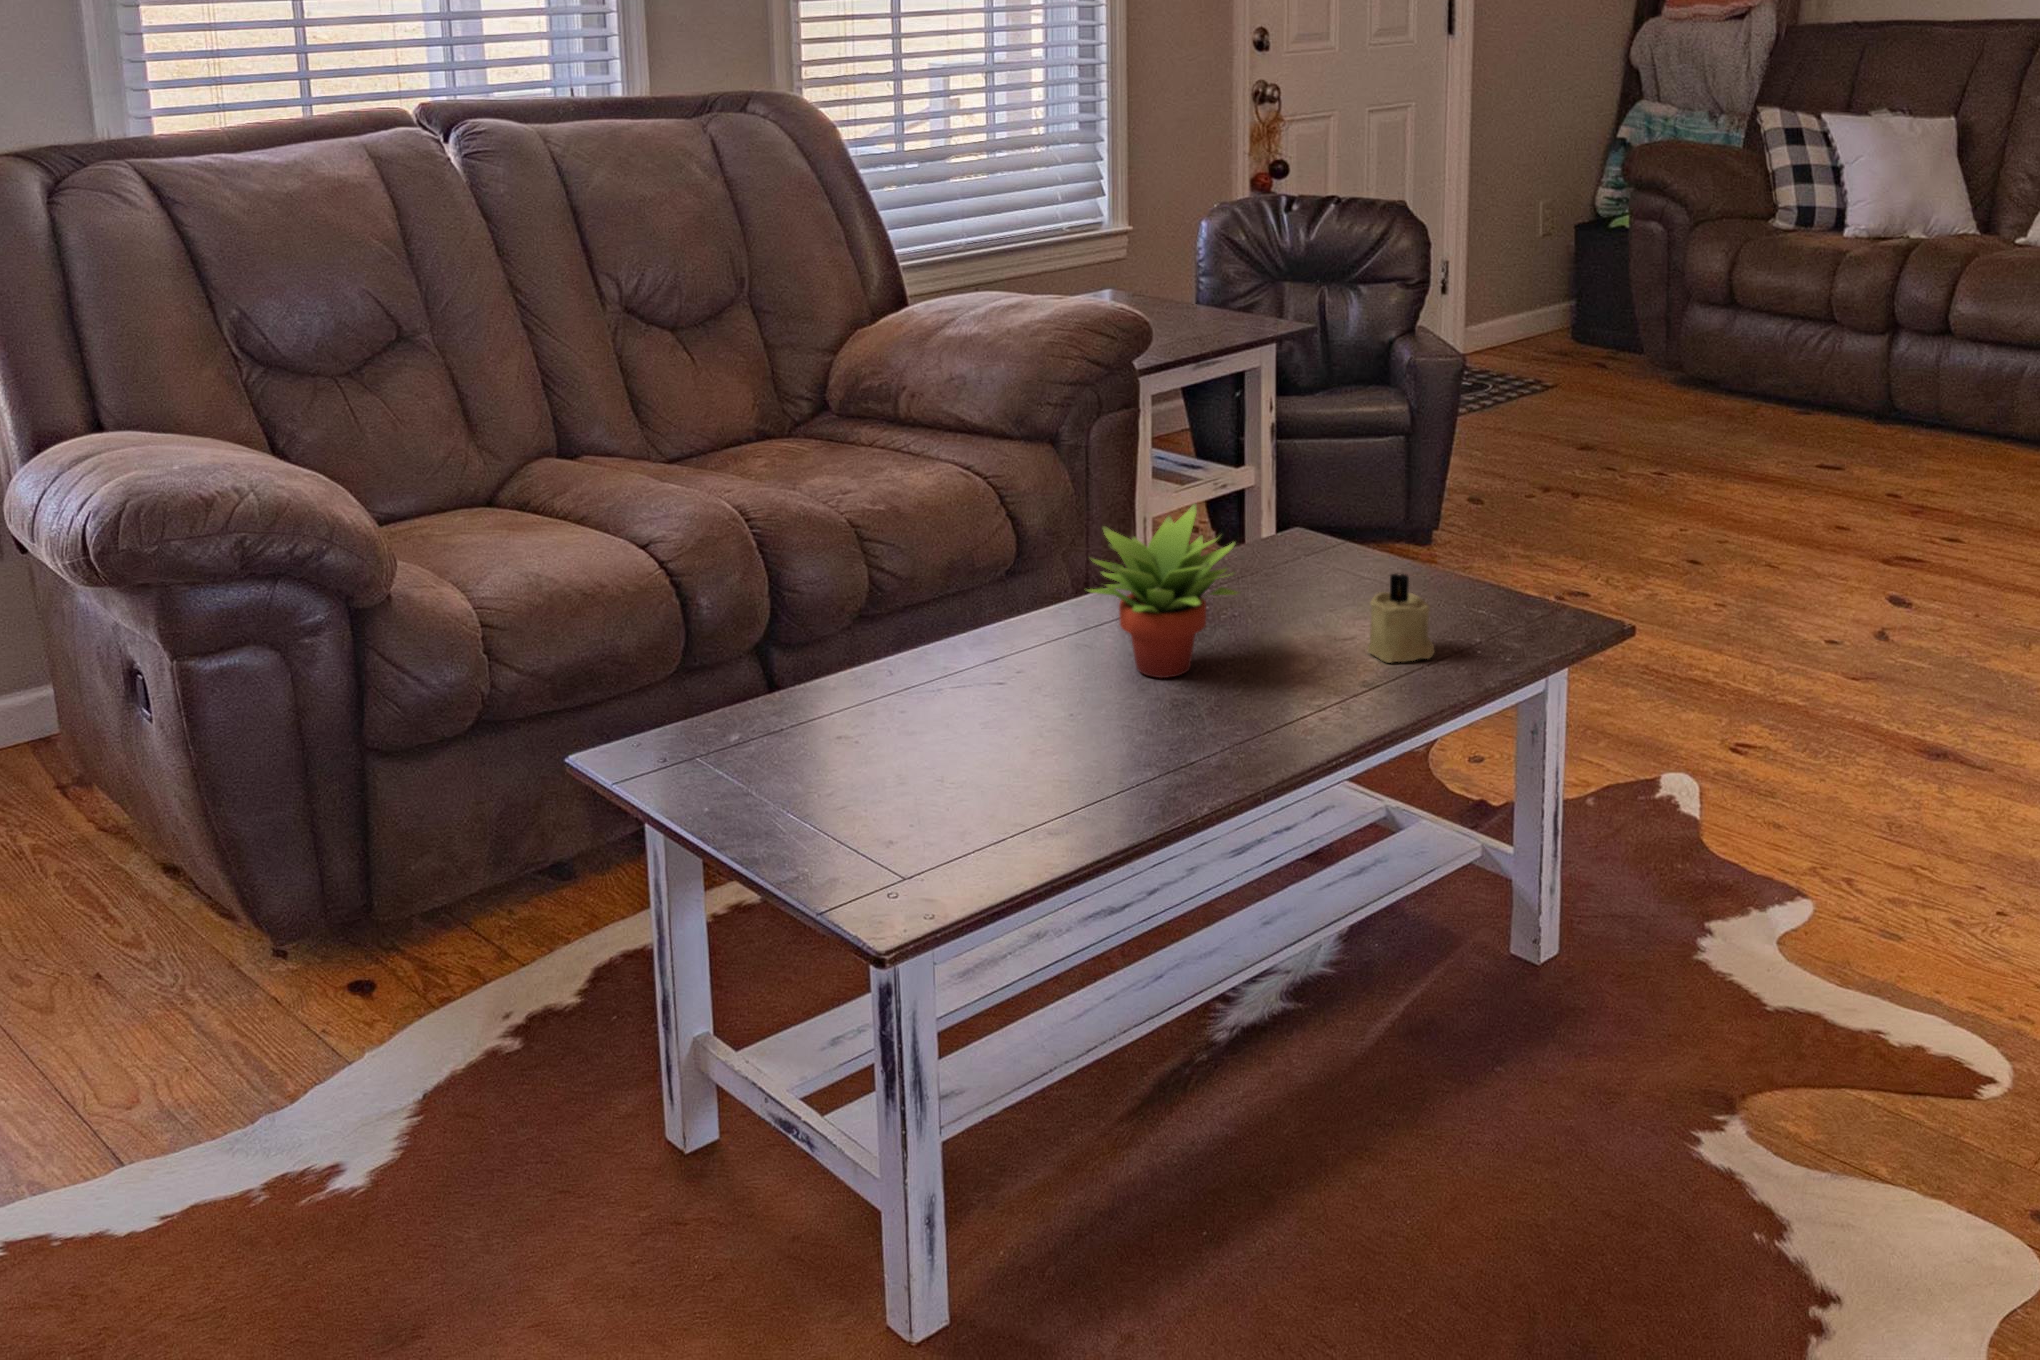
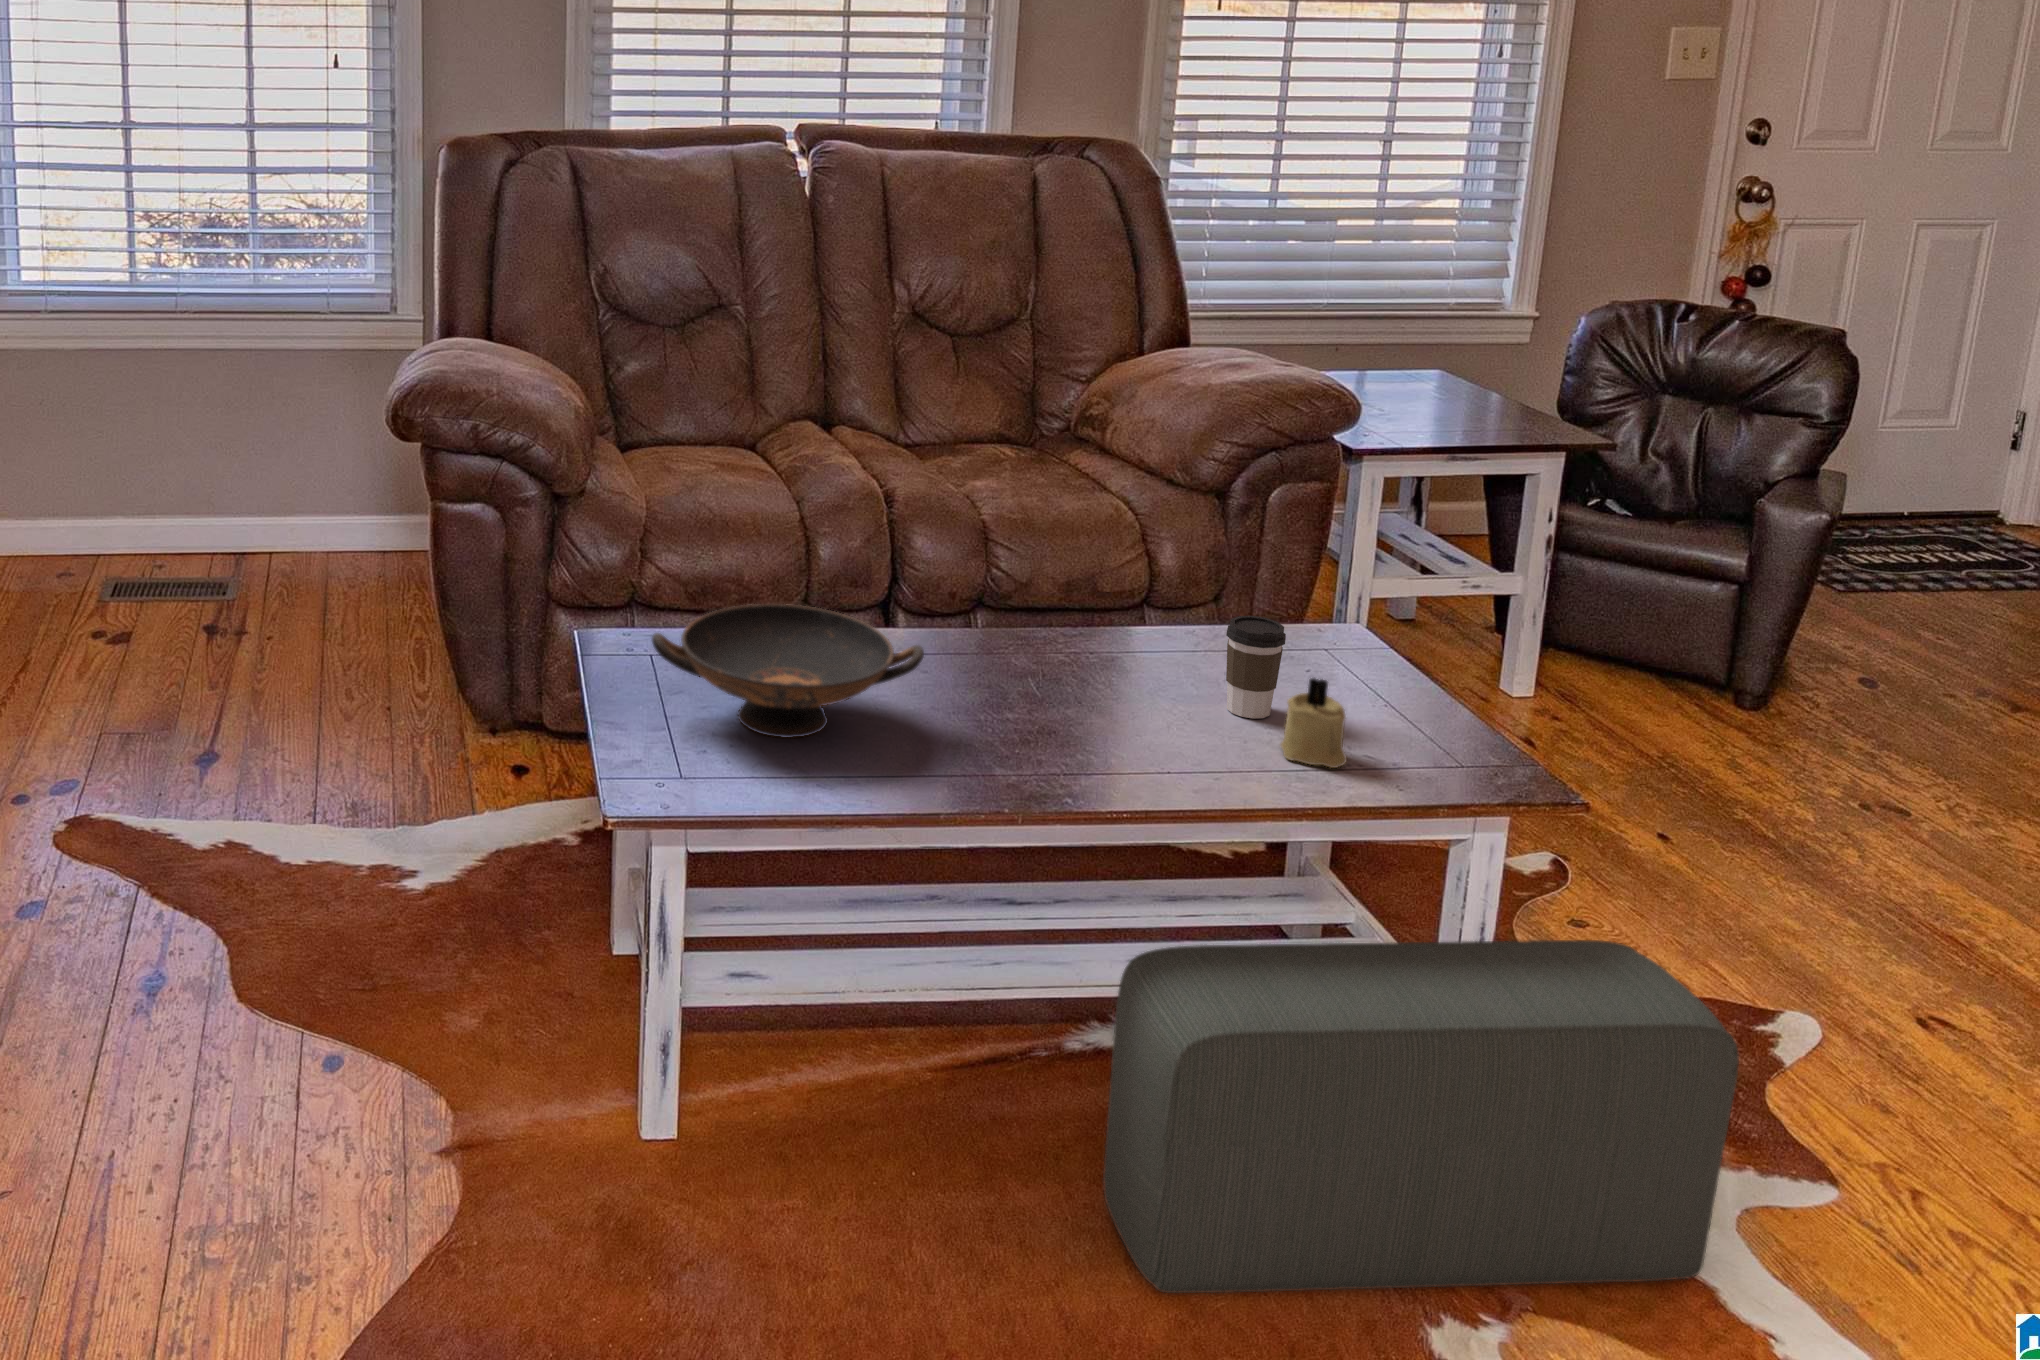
succulent plant: present [1087,504,1239,678] -> none [1014,564,1165,712]
coffee cup: none [1273,531,1333,637] -> present [1226,616,1286,719]
decorative bowl: none [755,638,1057,801] -> present [652,604,924,738]
pouf: none [1371,742,1821,1229] -> present [1103,940,1739,1293]

